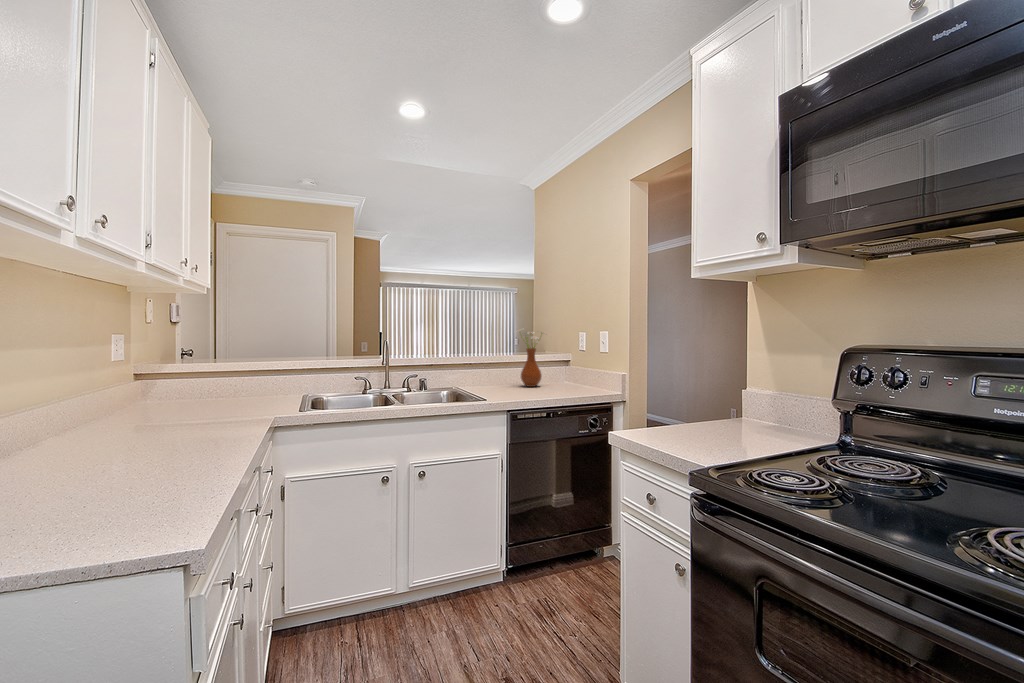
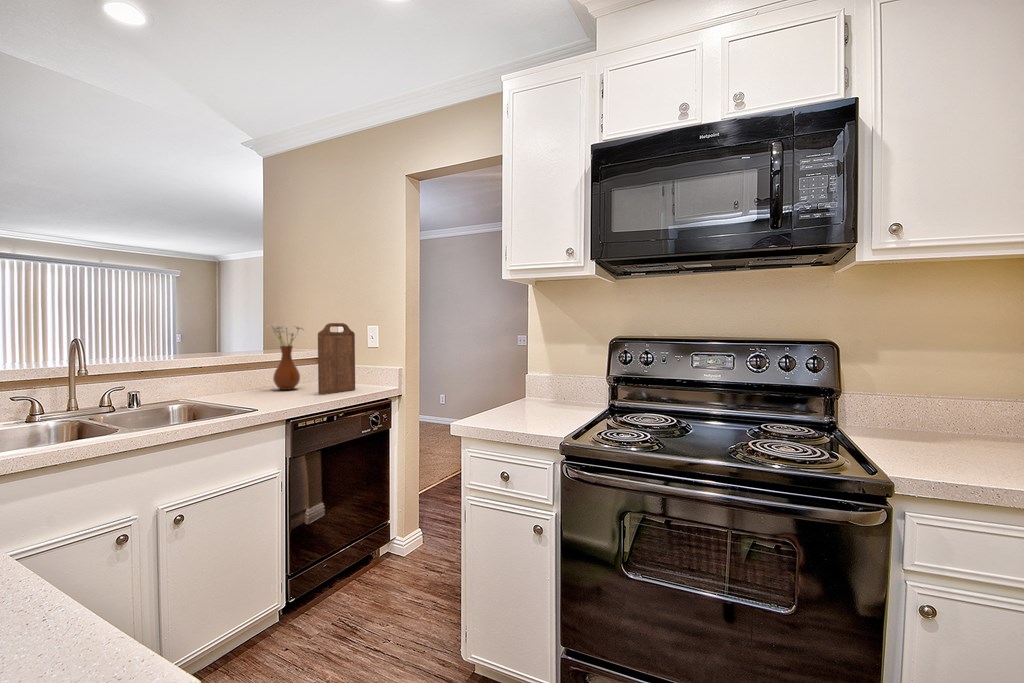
cutting board: none [547,328,582,392] -> present [318,323,355,394]

